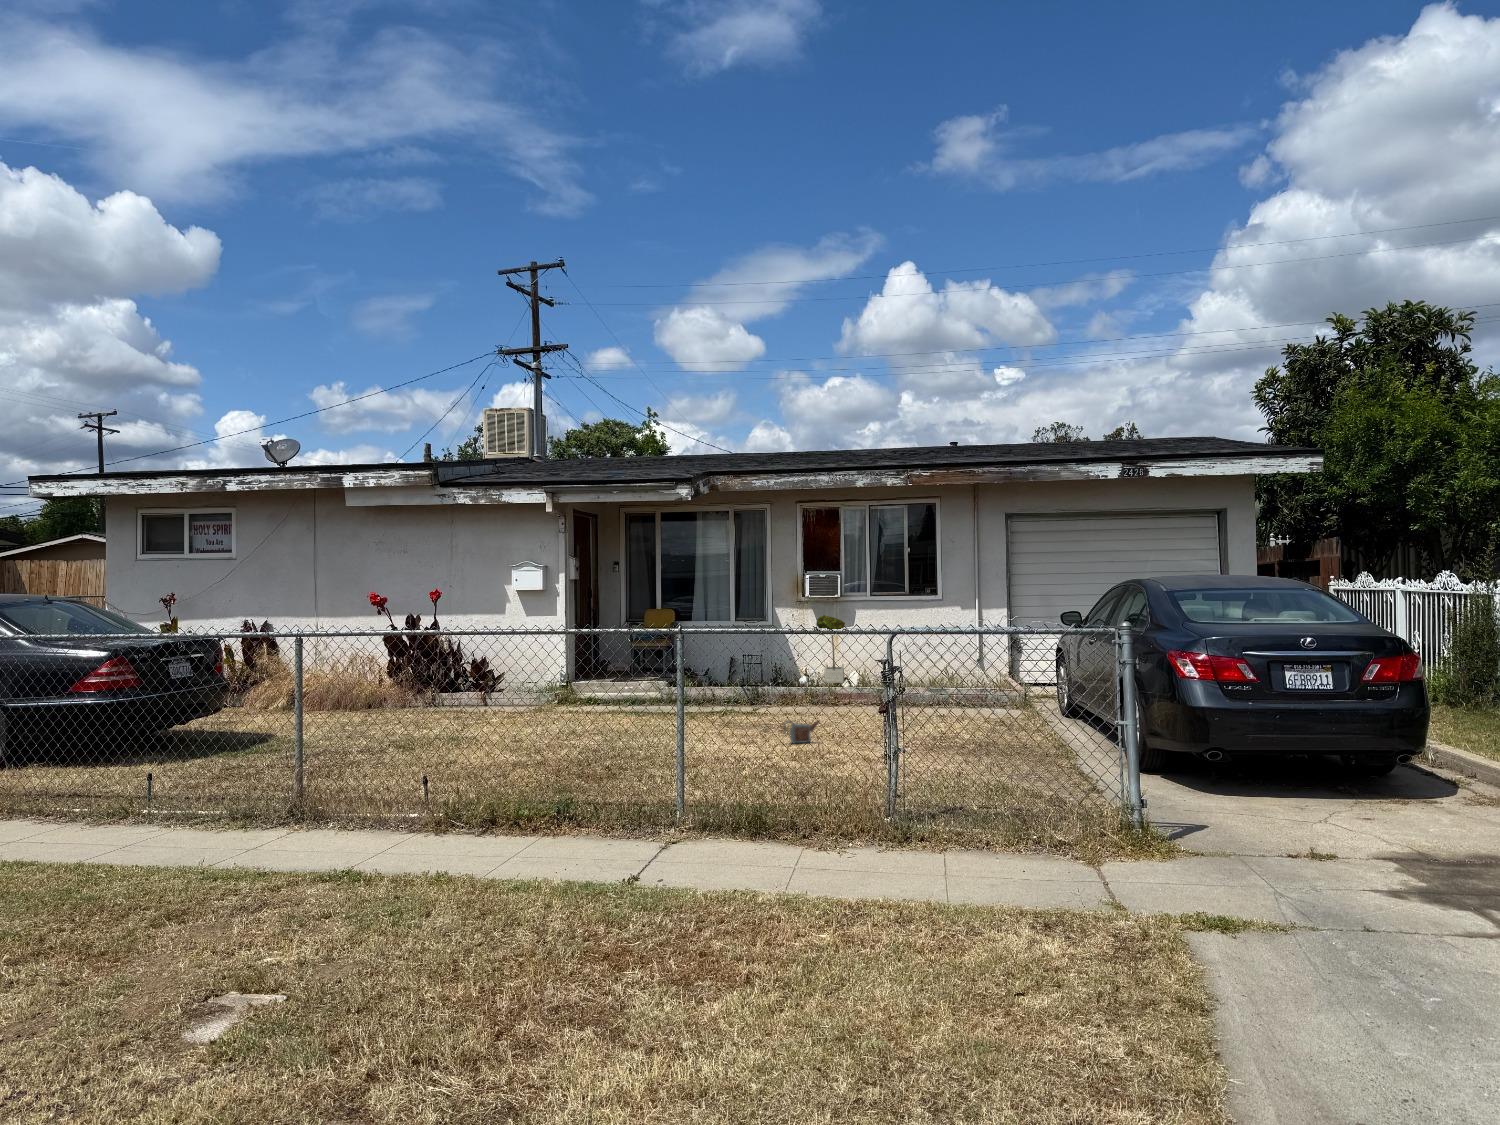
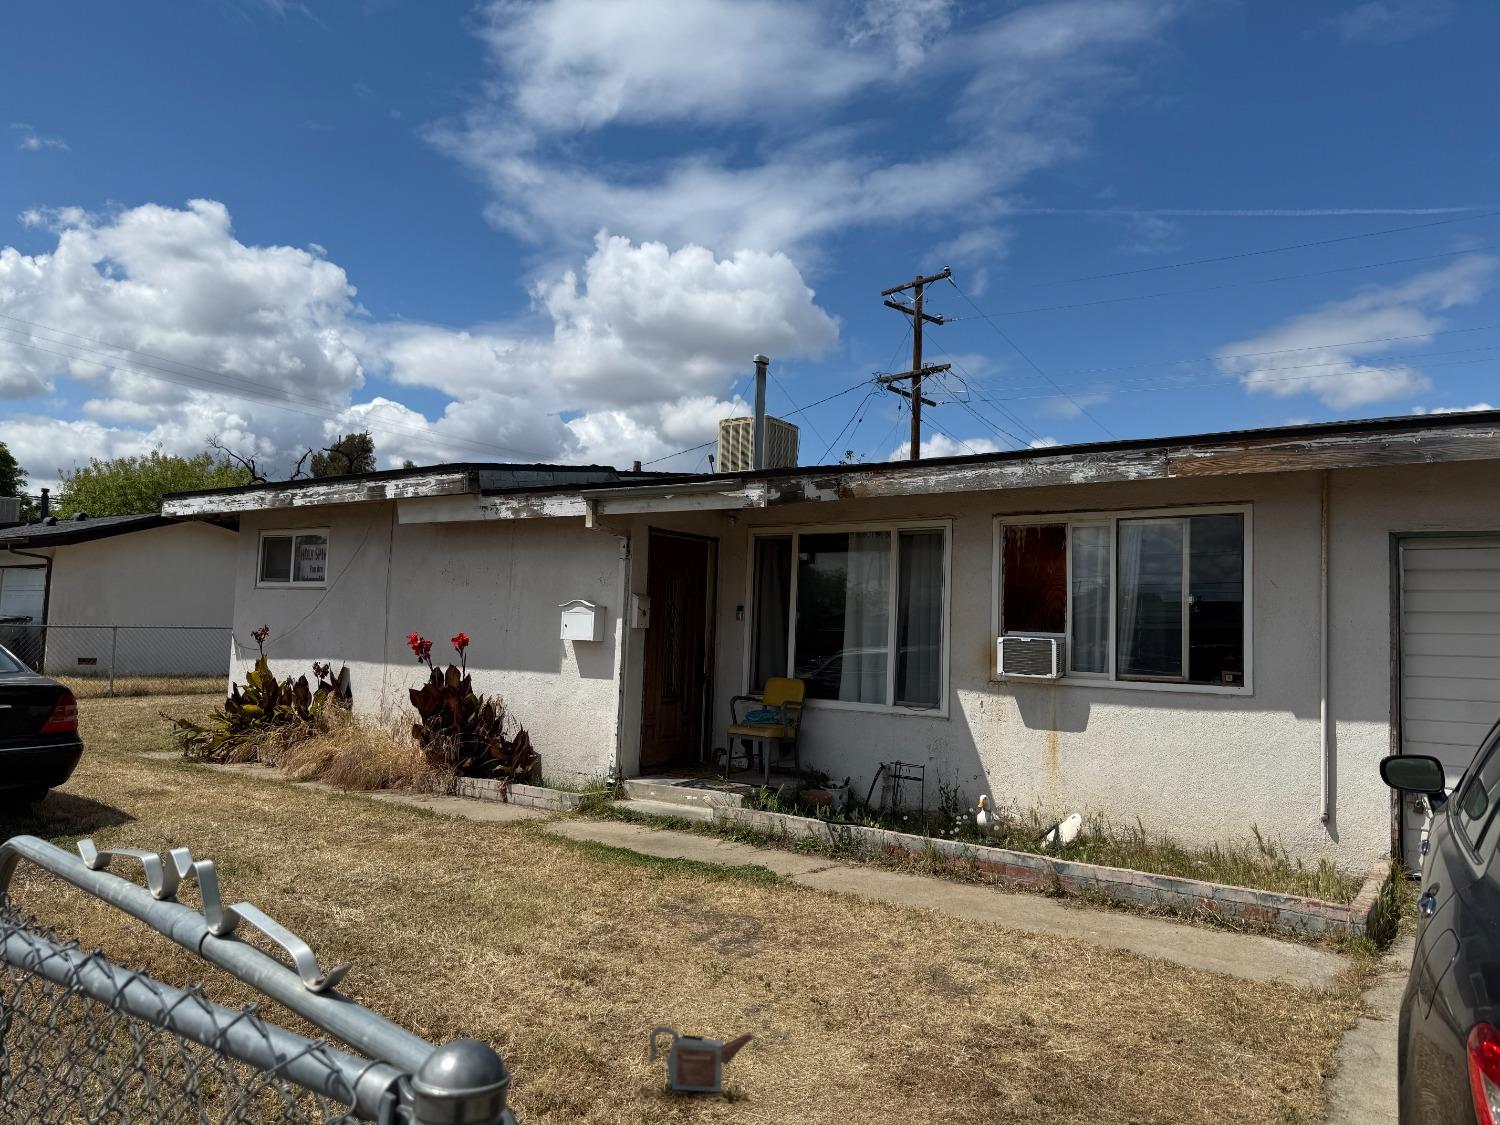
potted tree: present [816,615,845,683] -> none [1006,710,1058,836]

